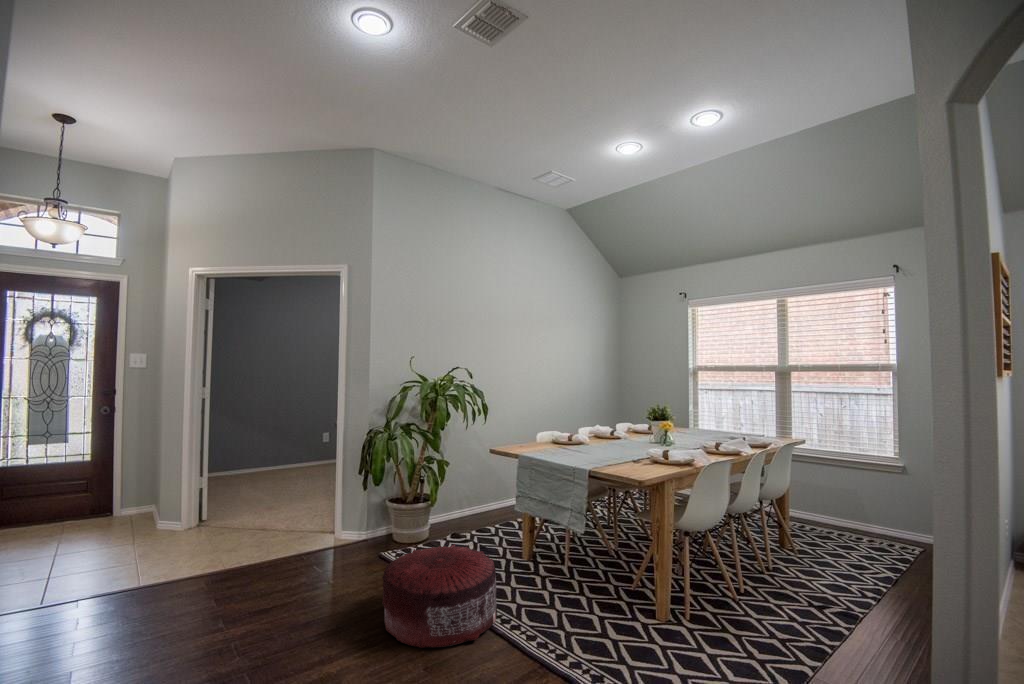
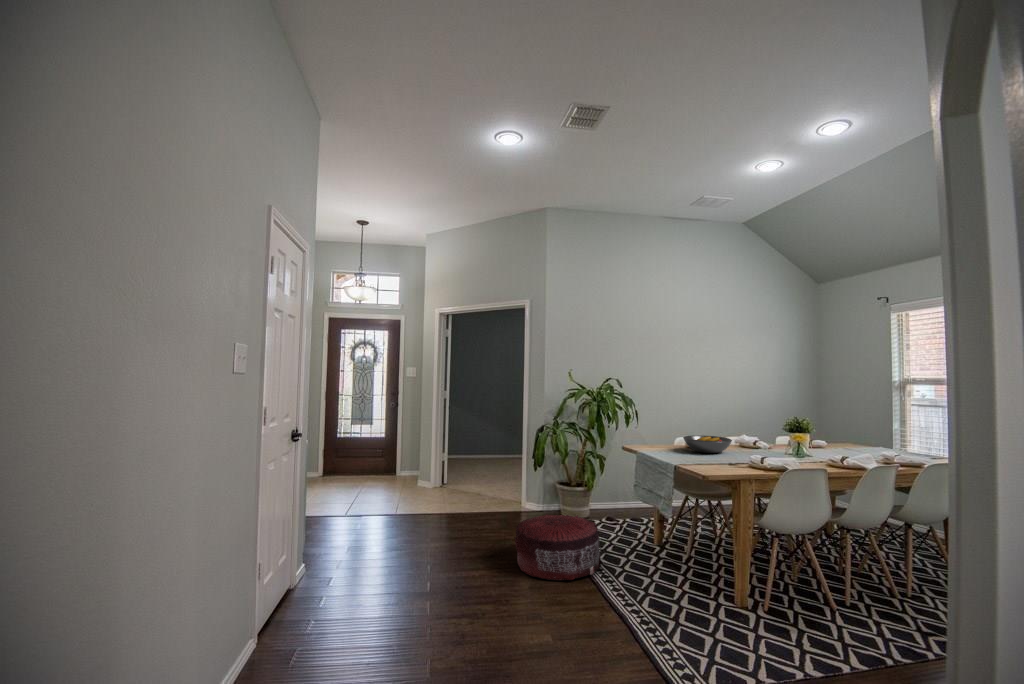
fruit bowl: none [560,429,612,449] -> present [683,435,732,453]

